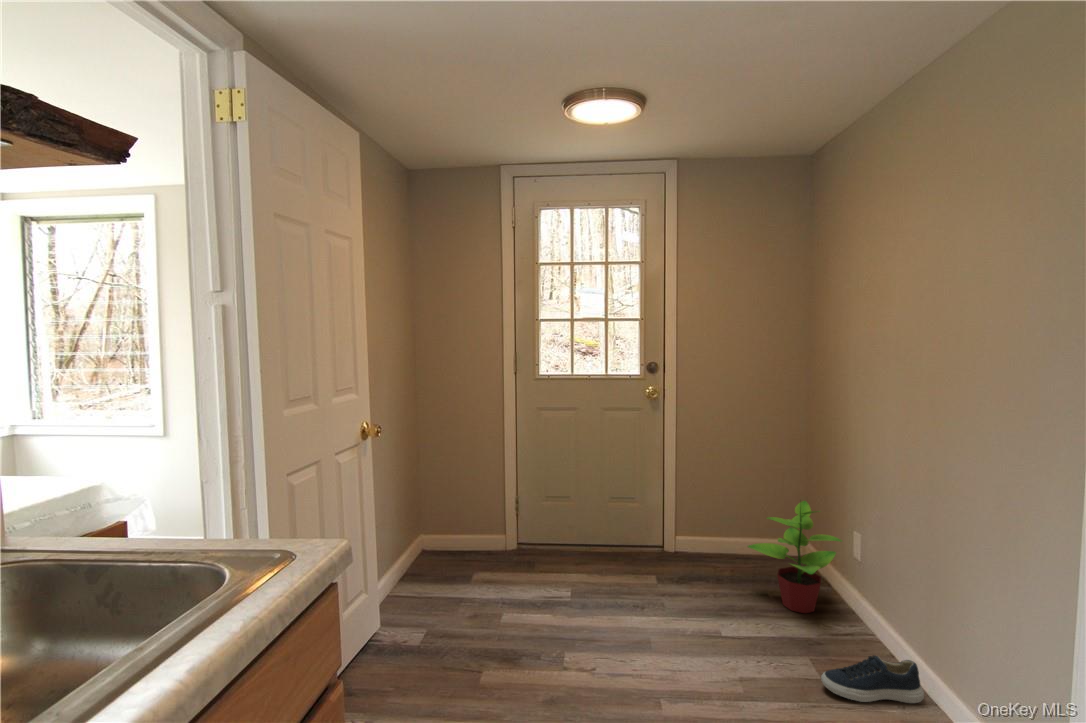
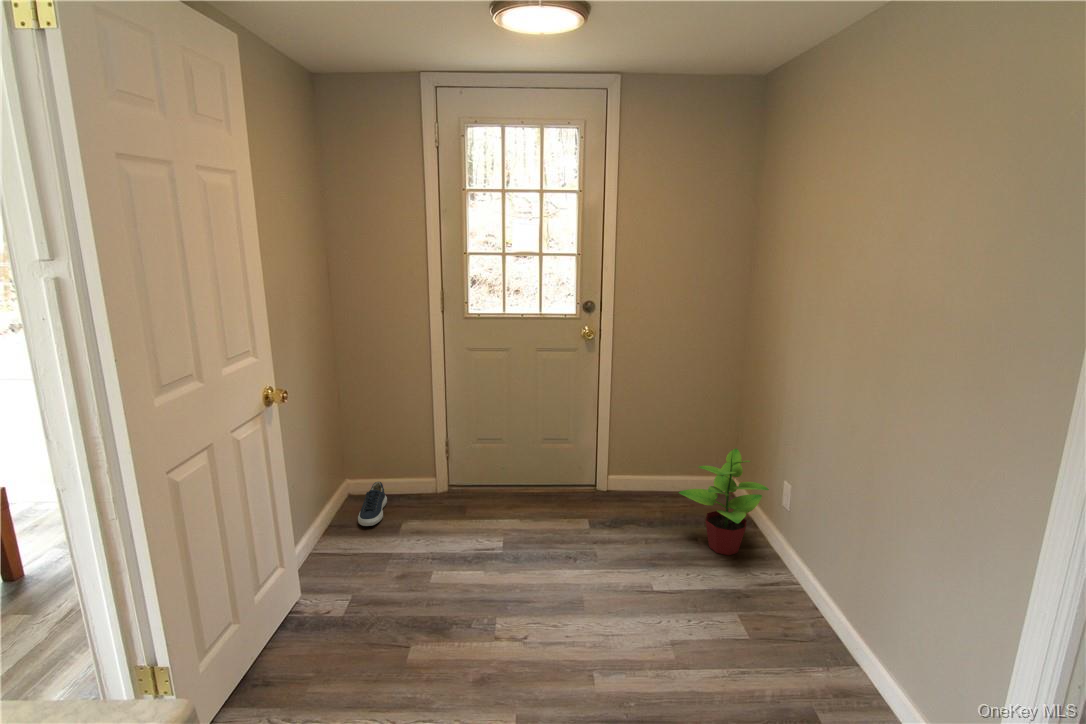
shoe: present [821,655,924,703] -> present [358,482,387,526]

